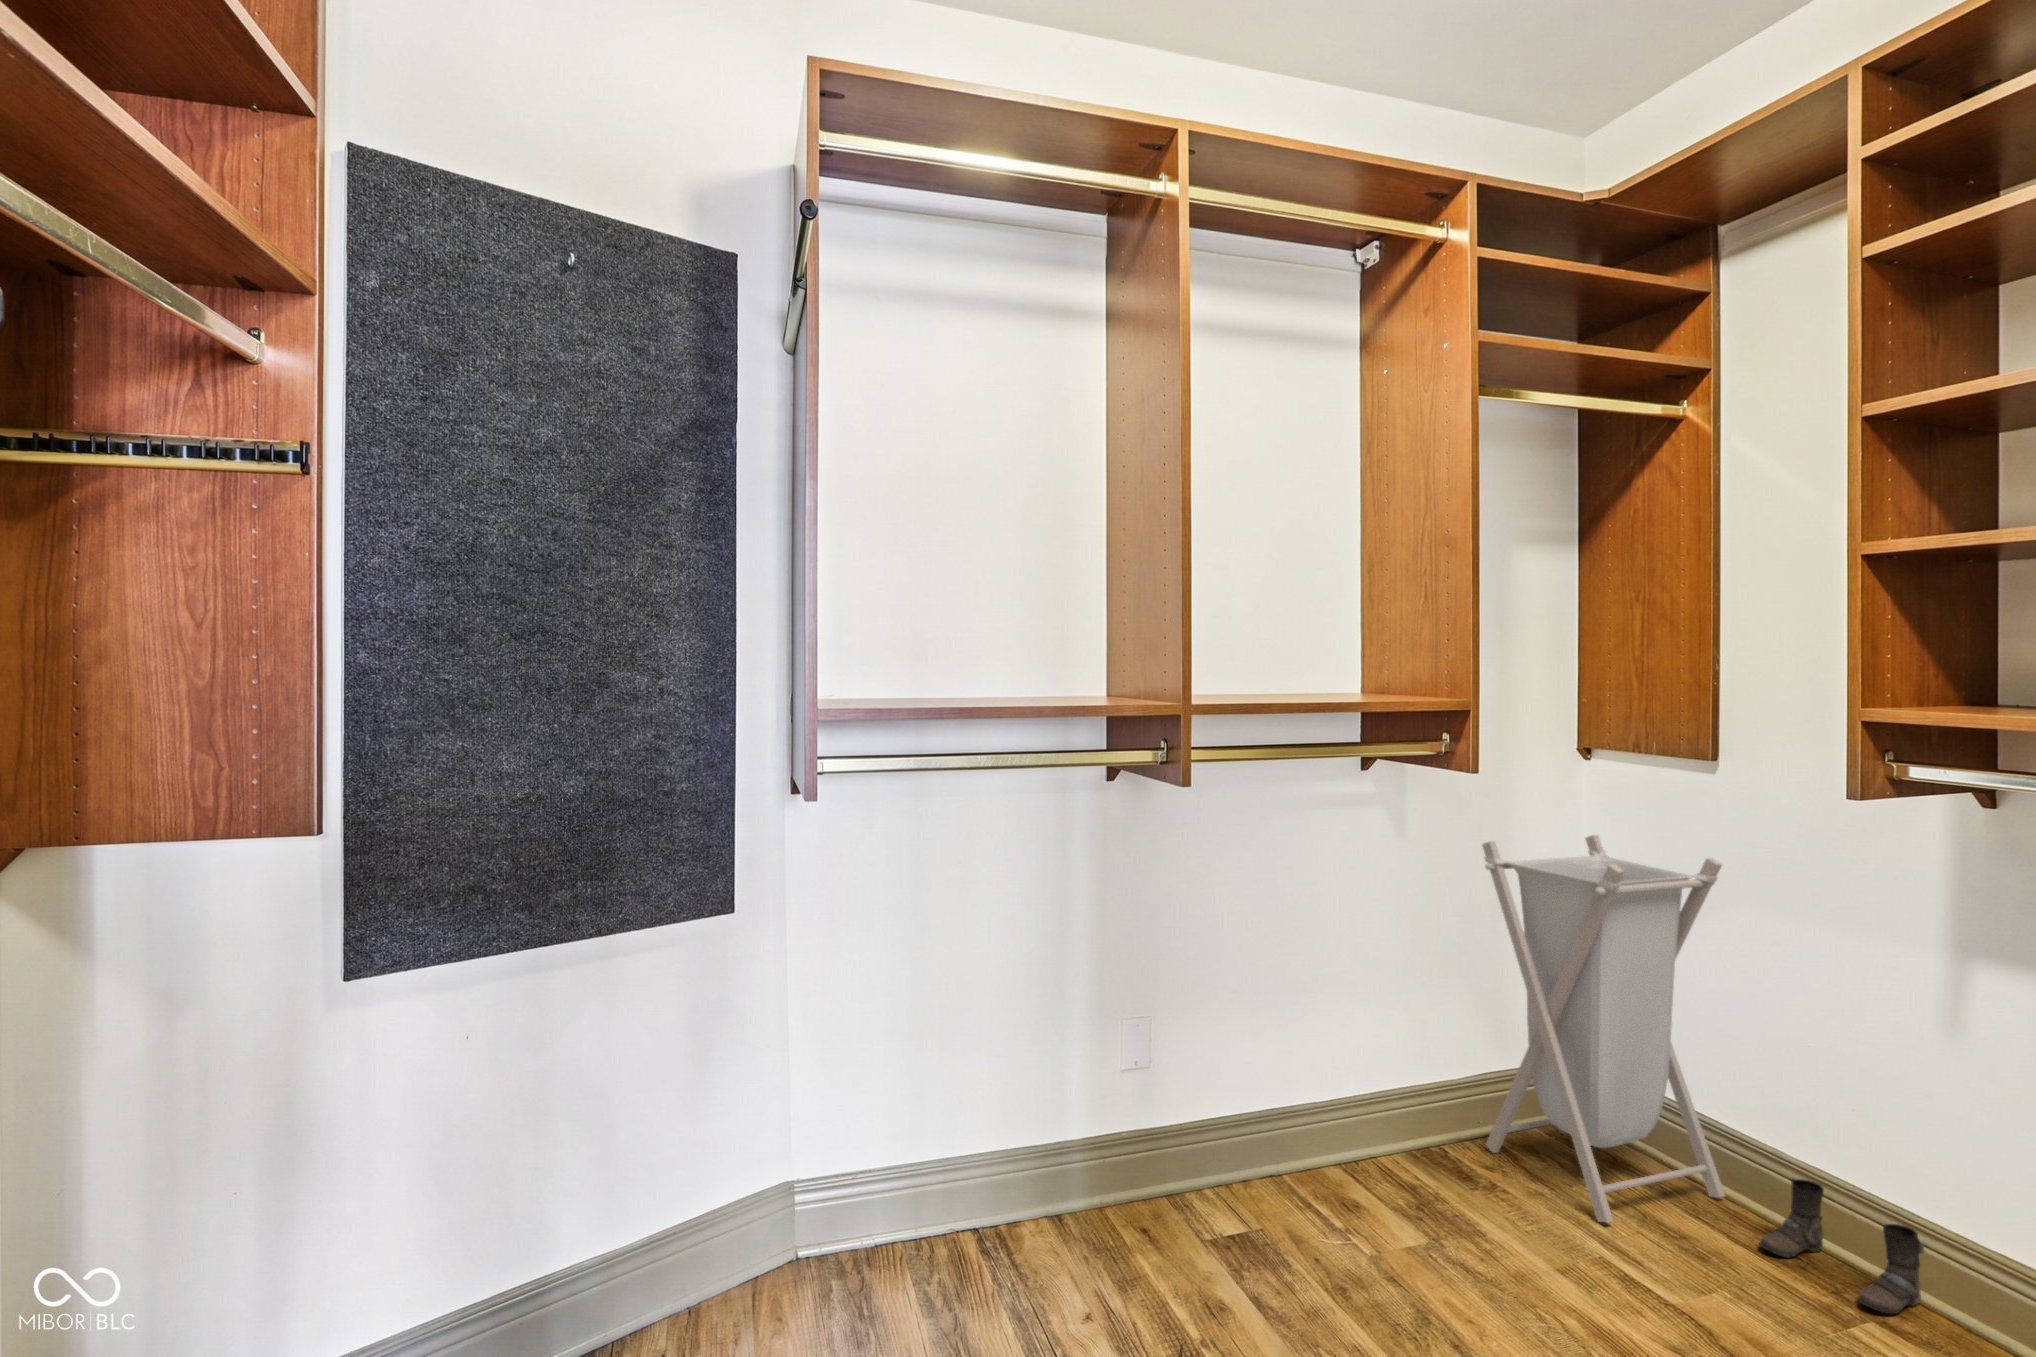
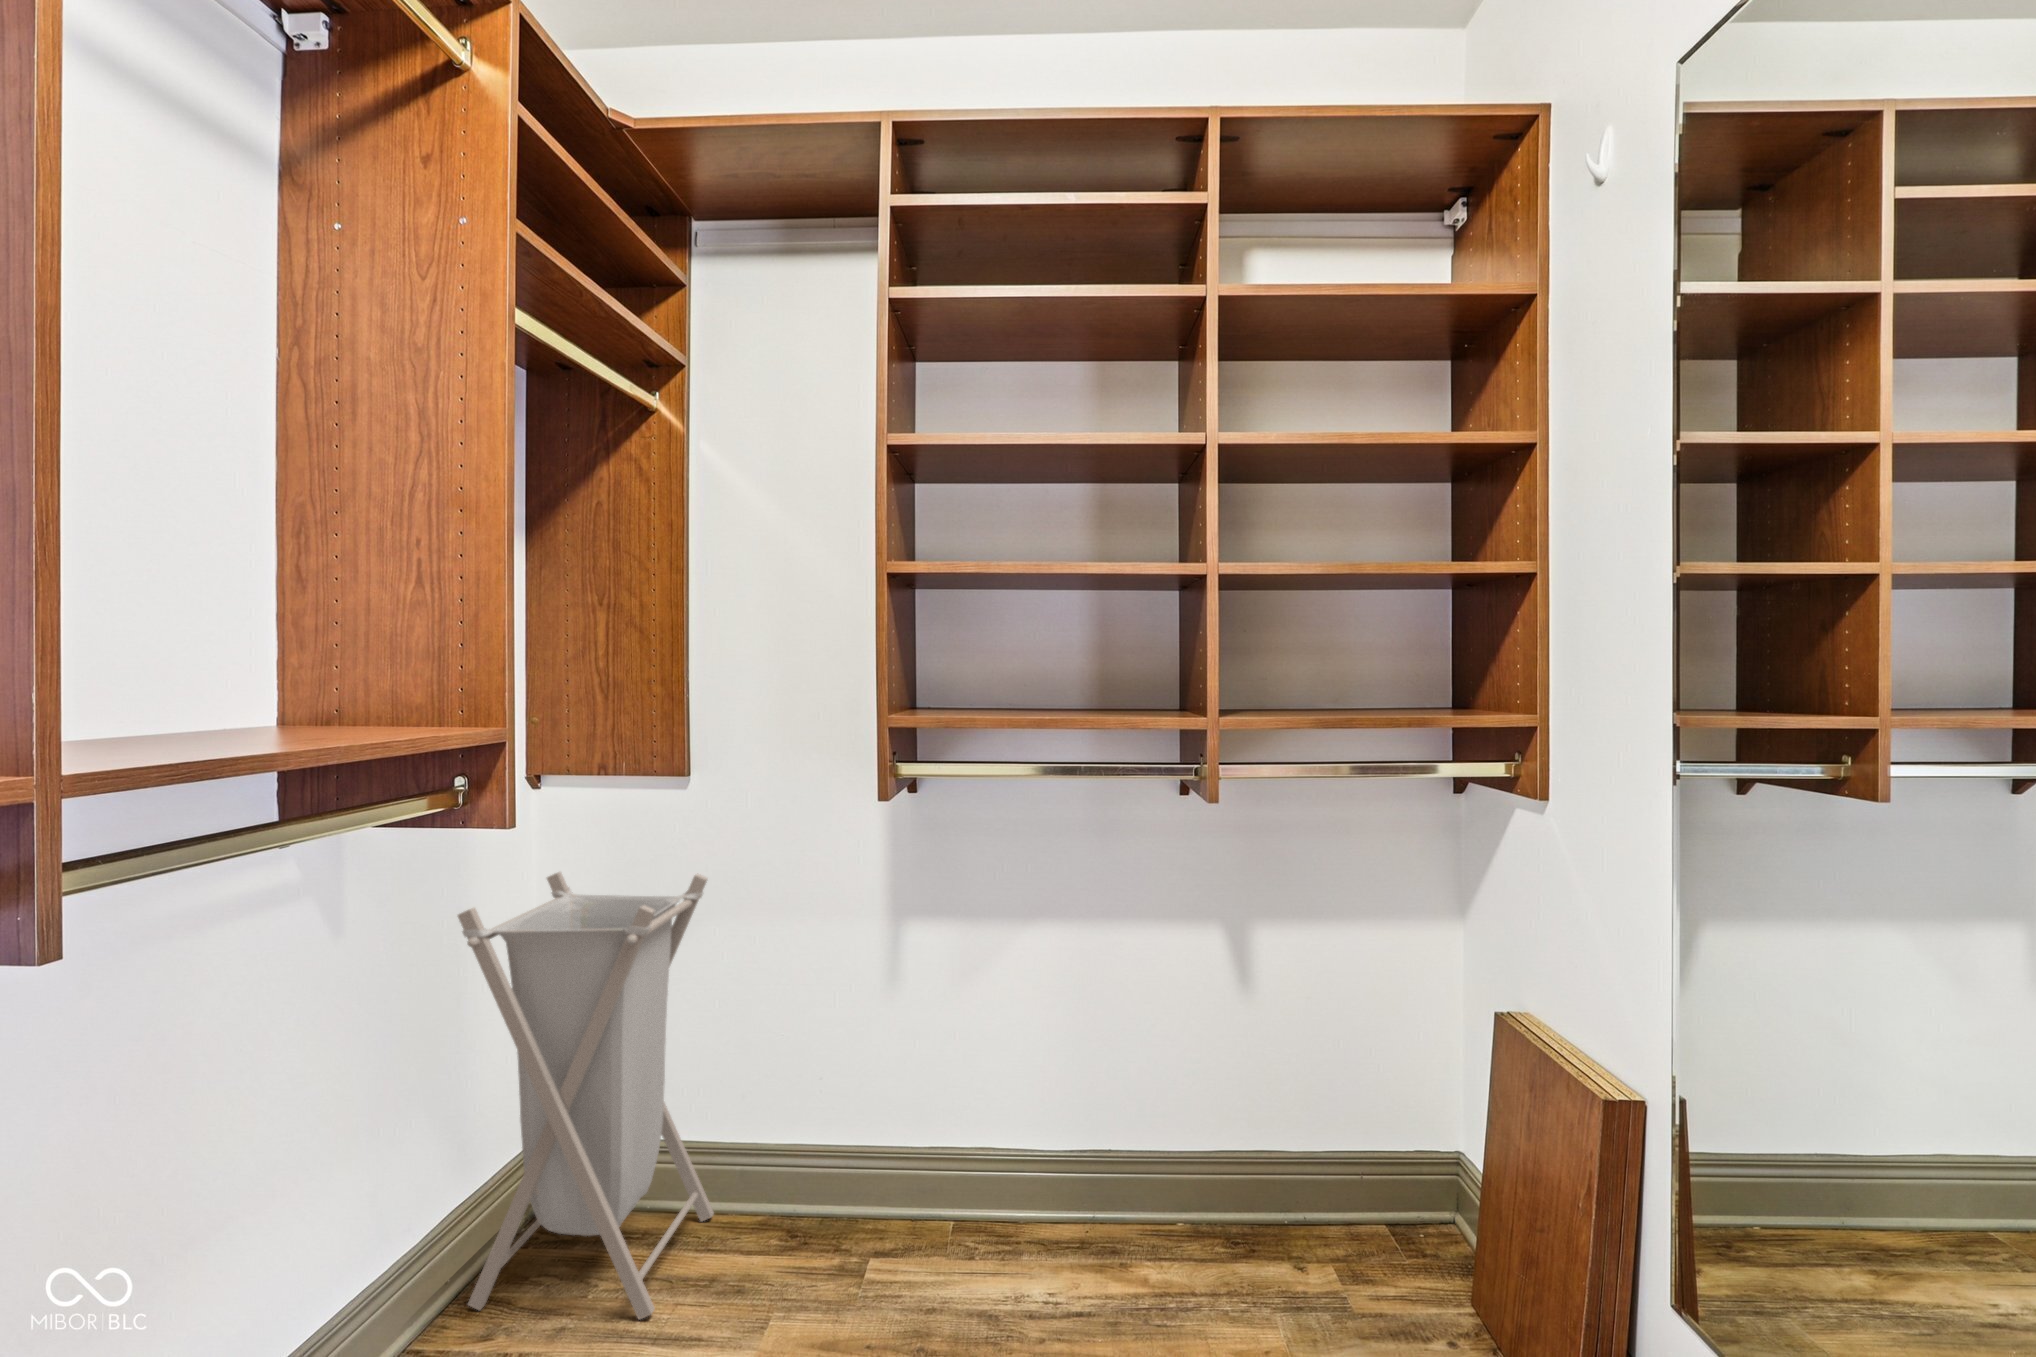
boots: present [1759,1179,1924,1314] -> none [769,1159,887,1251]

